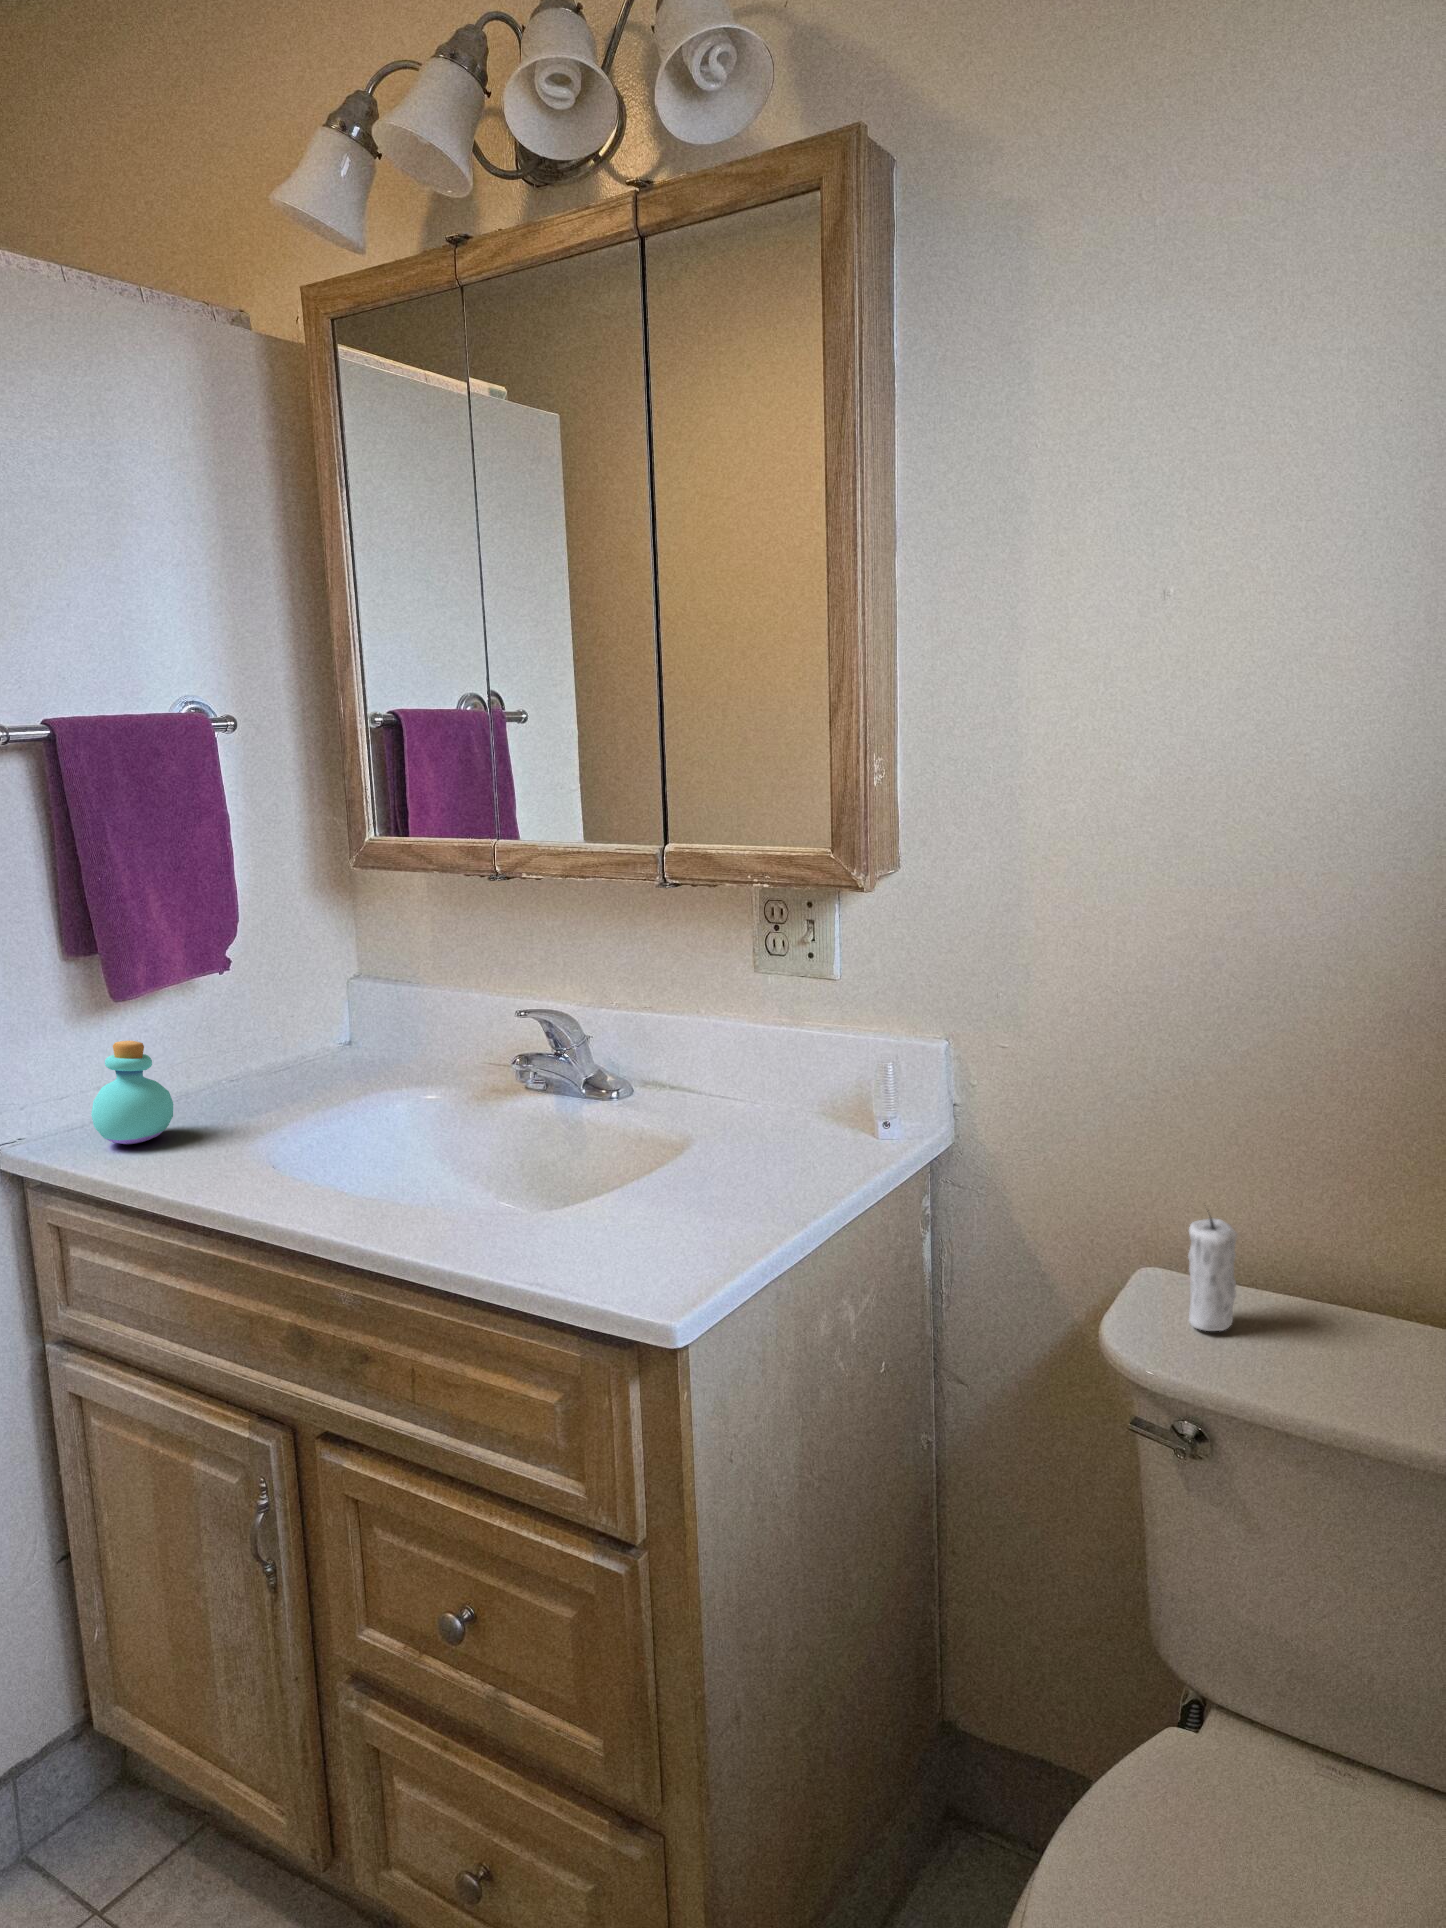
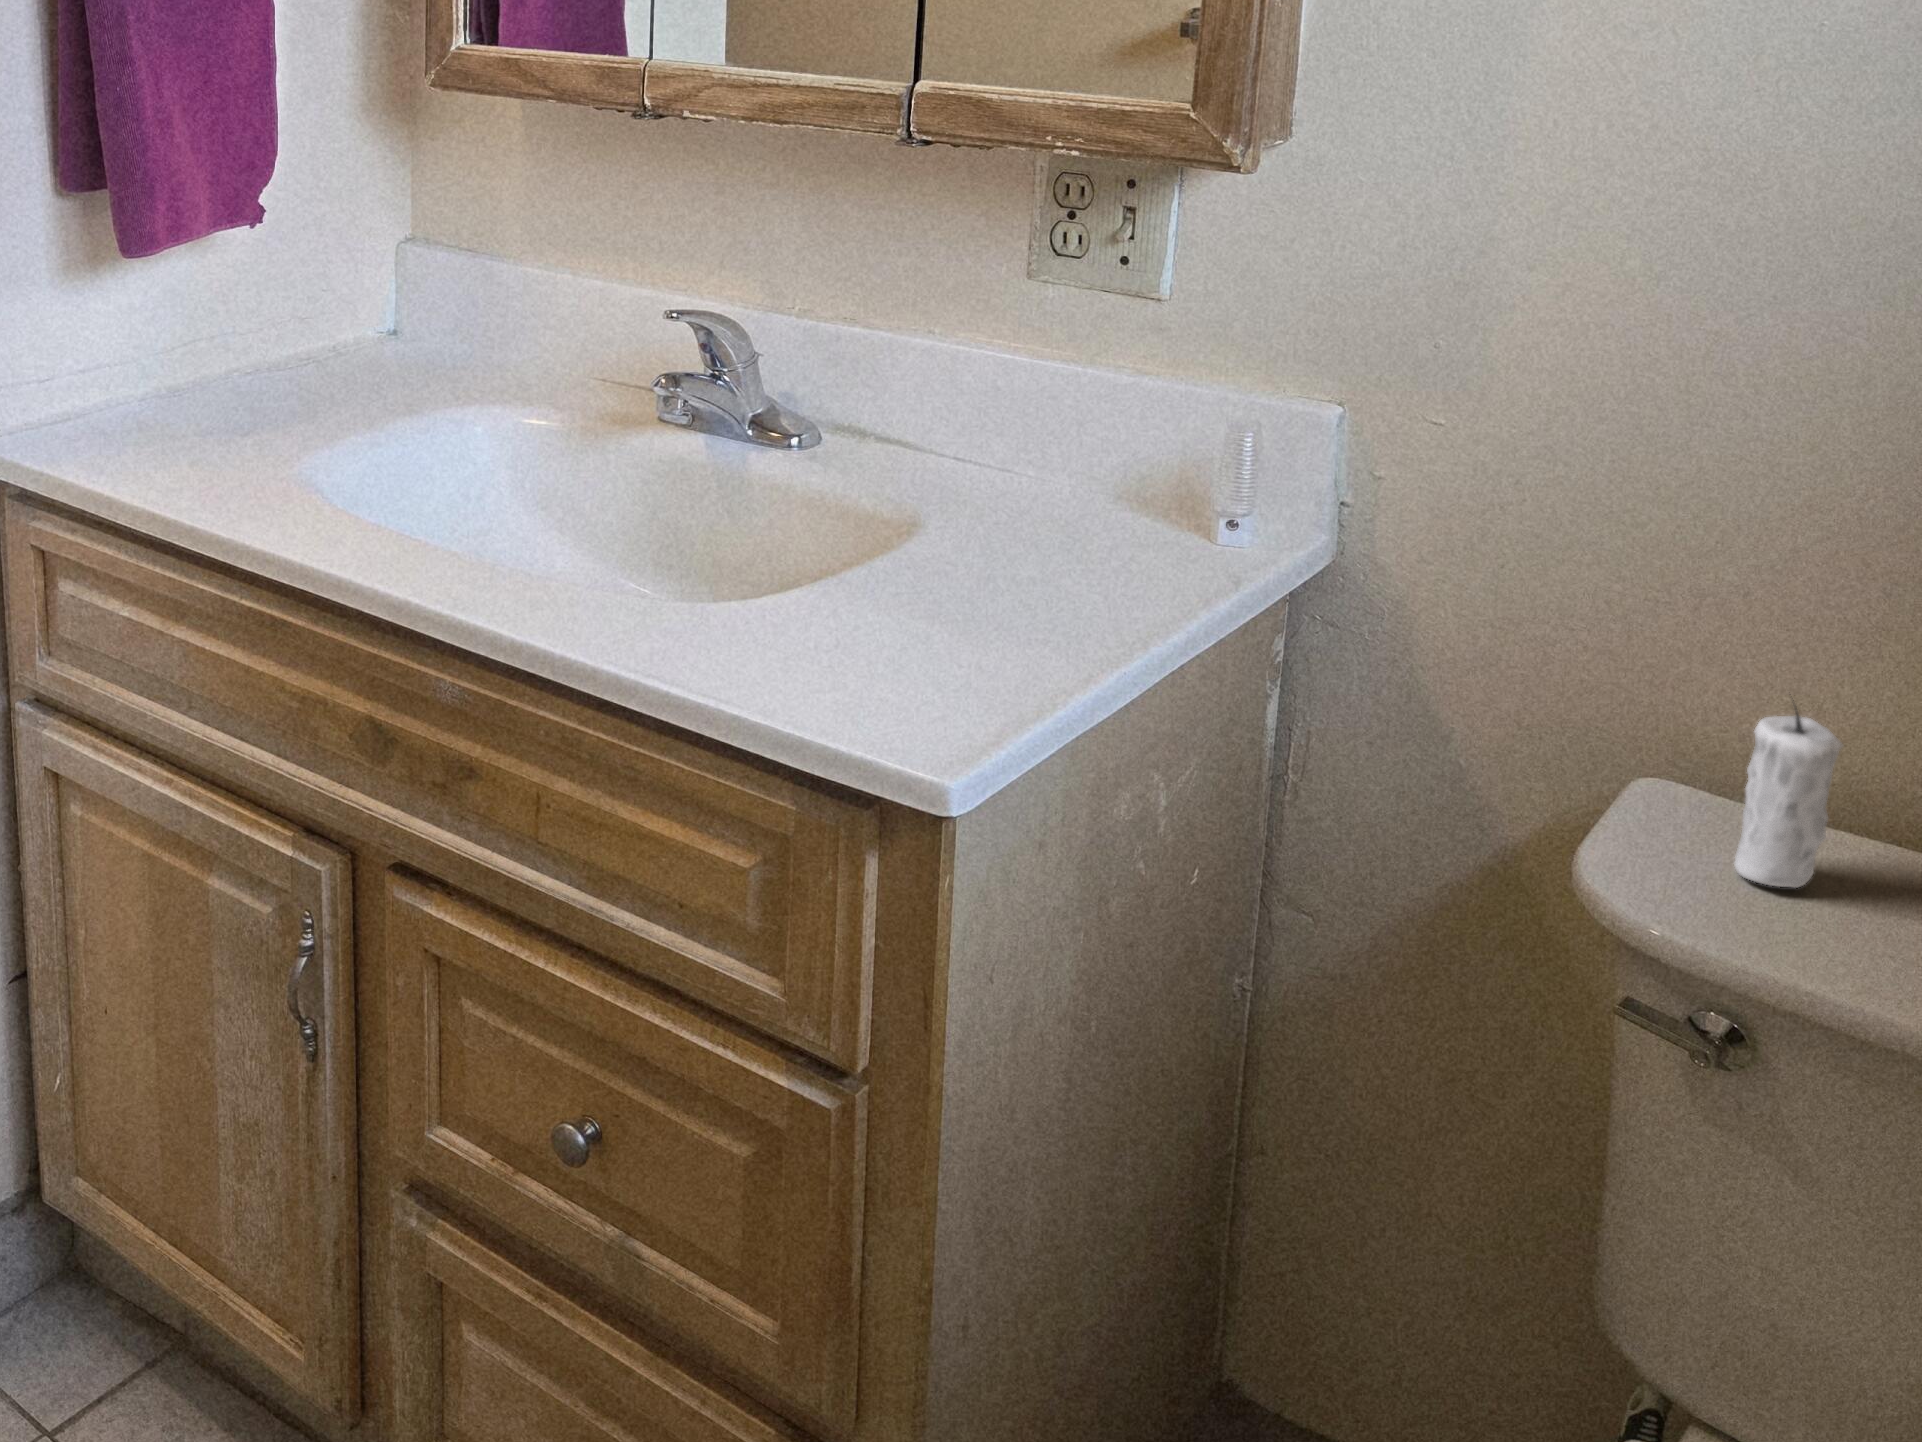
perfume bottle: present [91,1041,173,1144] -> none [91,313,194,452]

